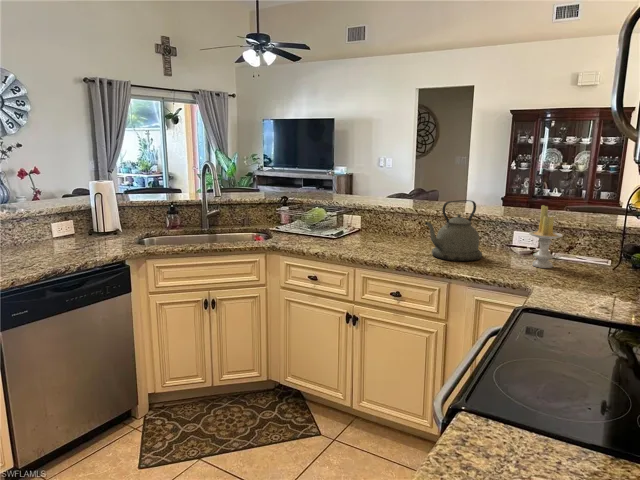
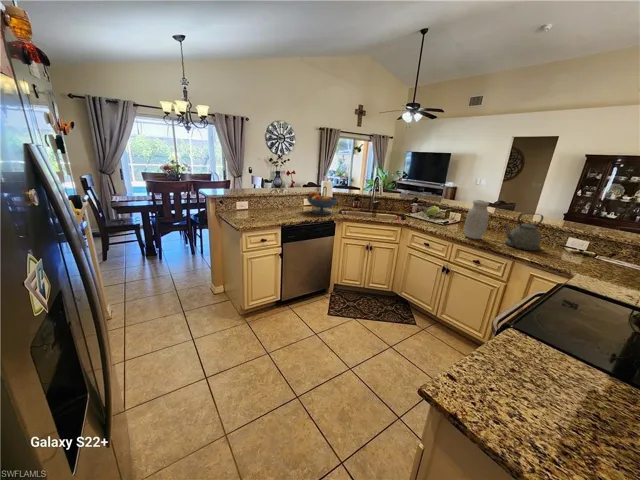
jar: none [367,188,401,255] -> present [464,200,489,239]
fruit bowl: none [56,205,129,251] -> present [307,192,338,214]
candle: present [529,205,563,268] -> none [578,224,608,265]

